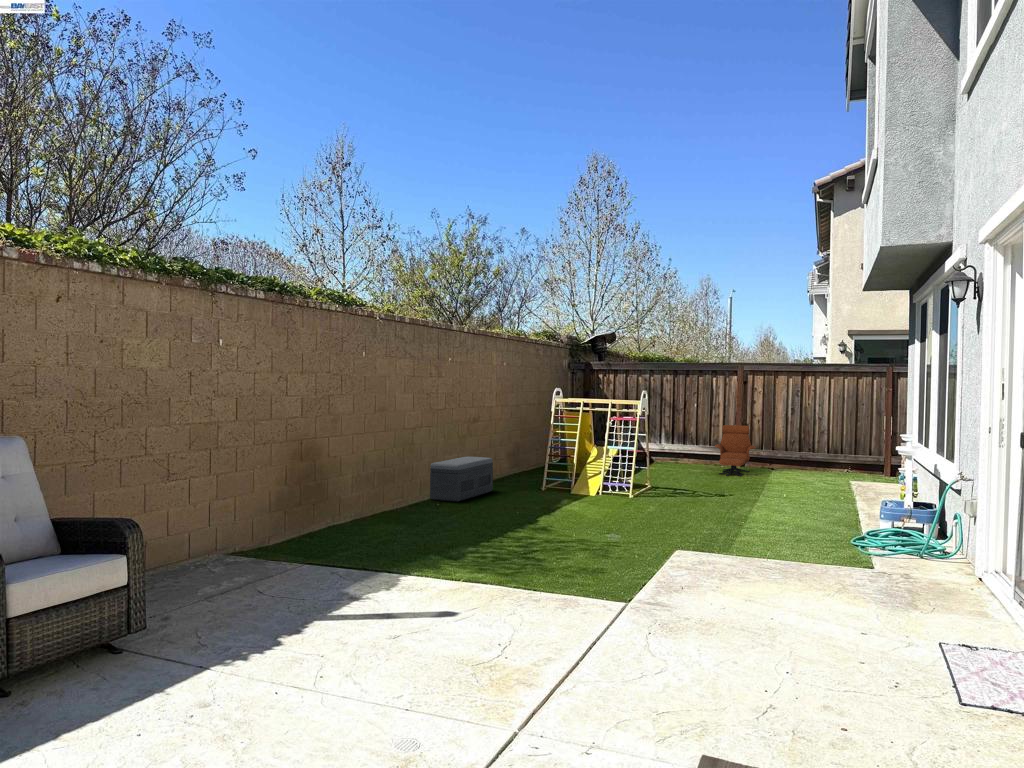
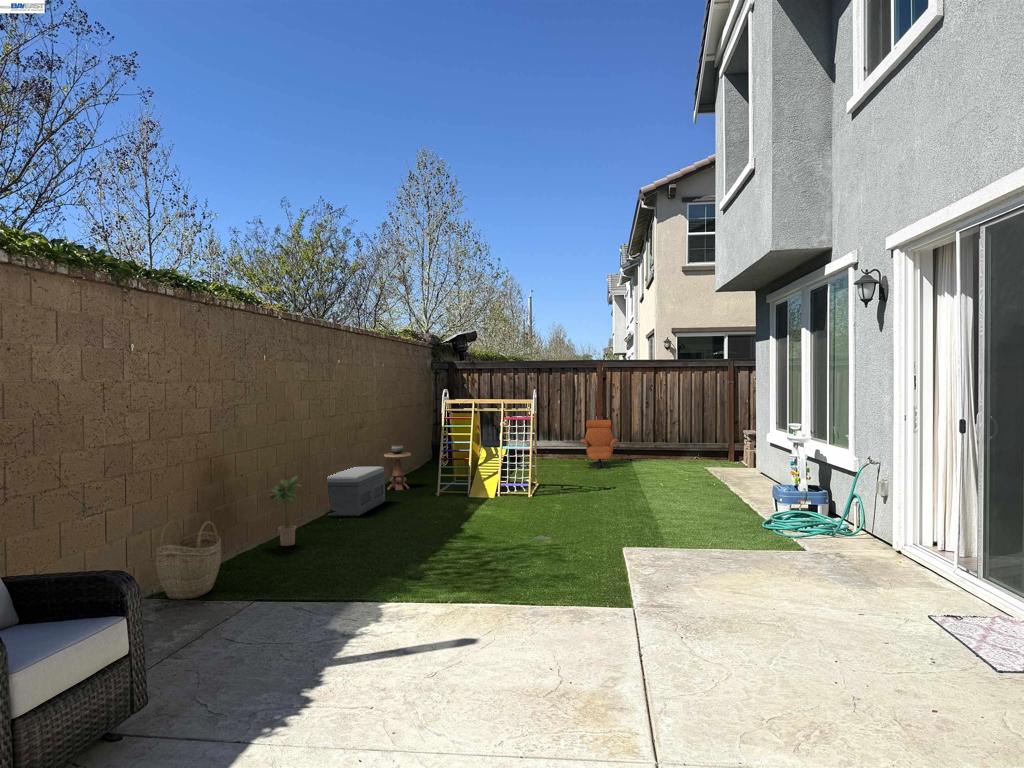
side table: none [505,439,530,482] -> present [384,445,411,490]
potted plant: none [361,460,393,521] -> present [270,476,301,546]
woven basket: none [238,489,295,556] -> present [156,521,221,600]

